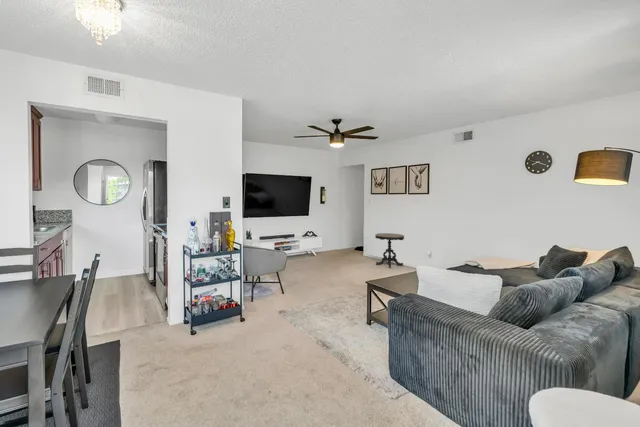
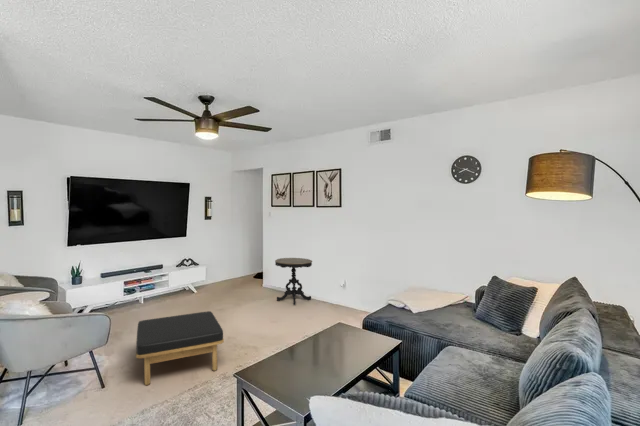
ottoman: none [292,263,348,301] -> present [136,311,224,385]

